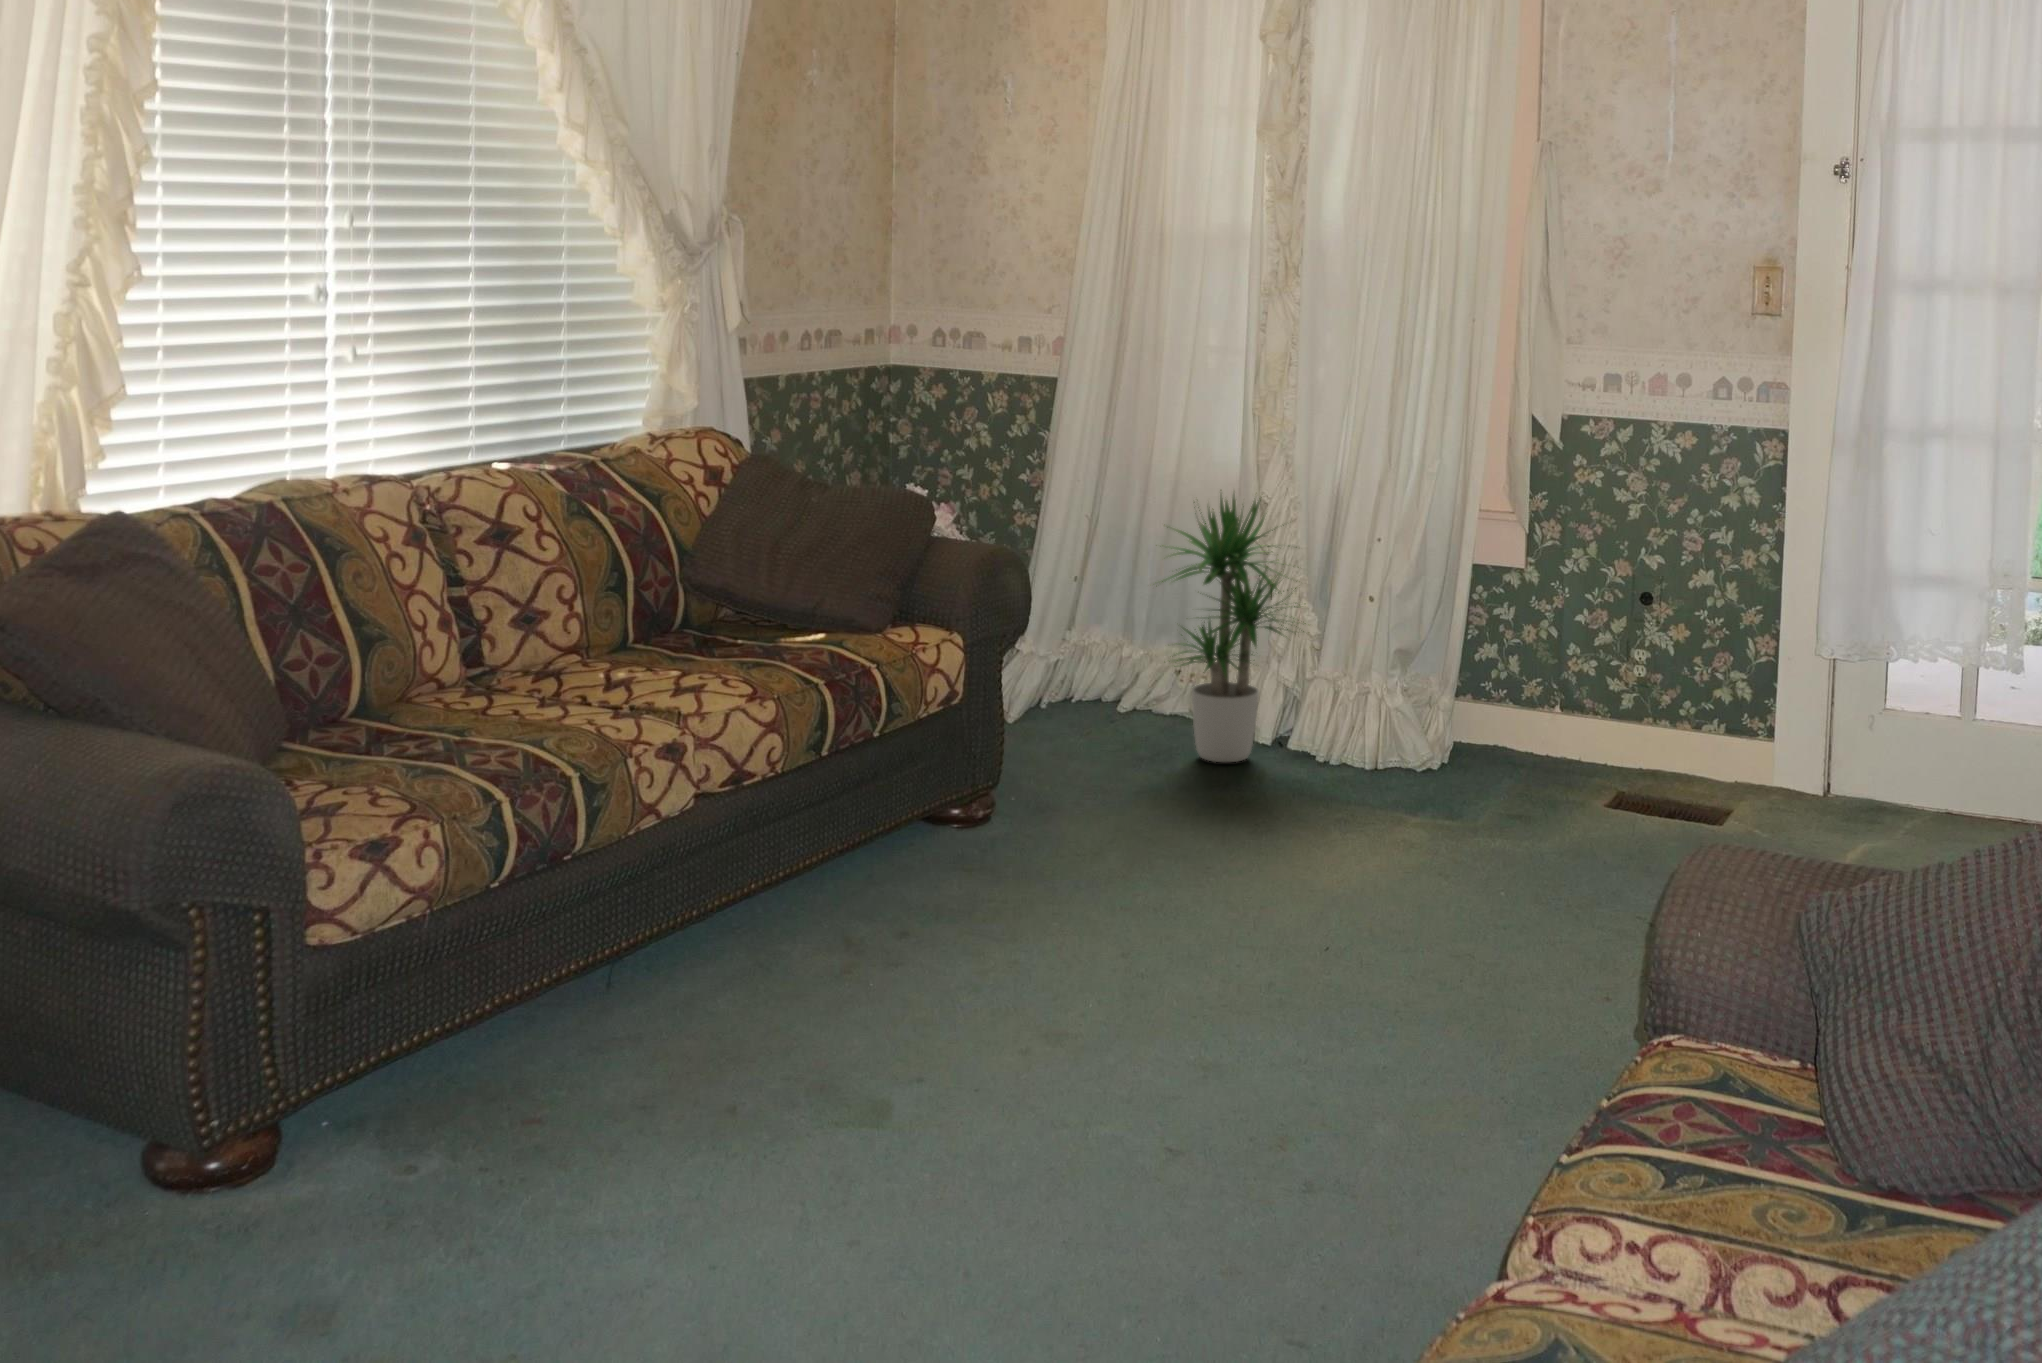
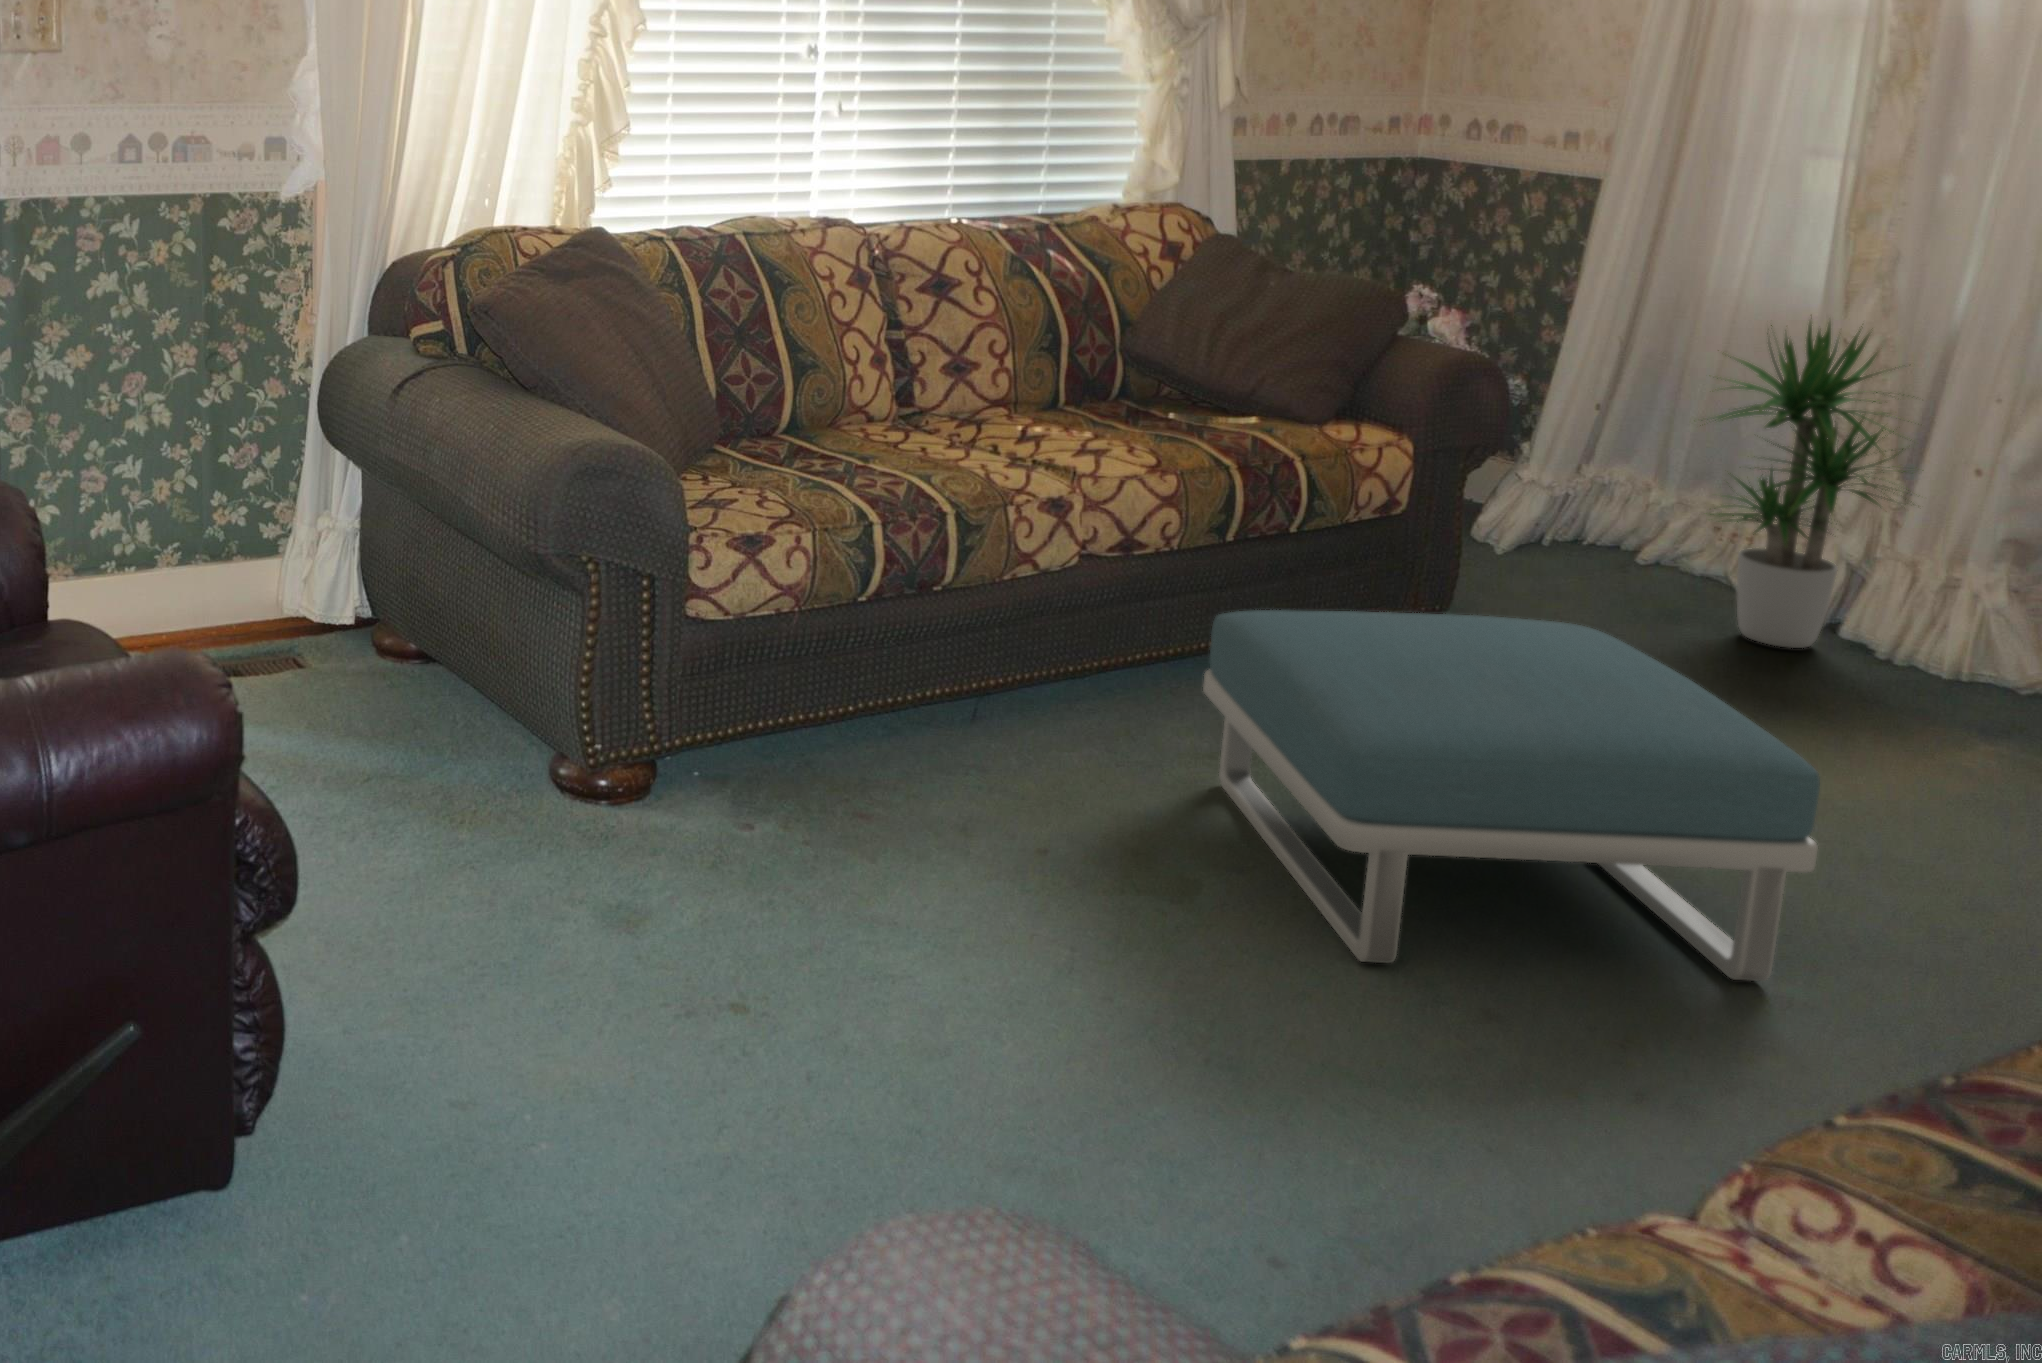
footstool: none [834,778,1326,1118] -> present [1203,610,1820,981]

